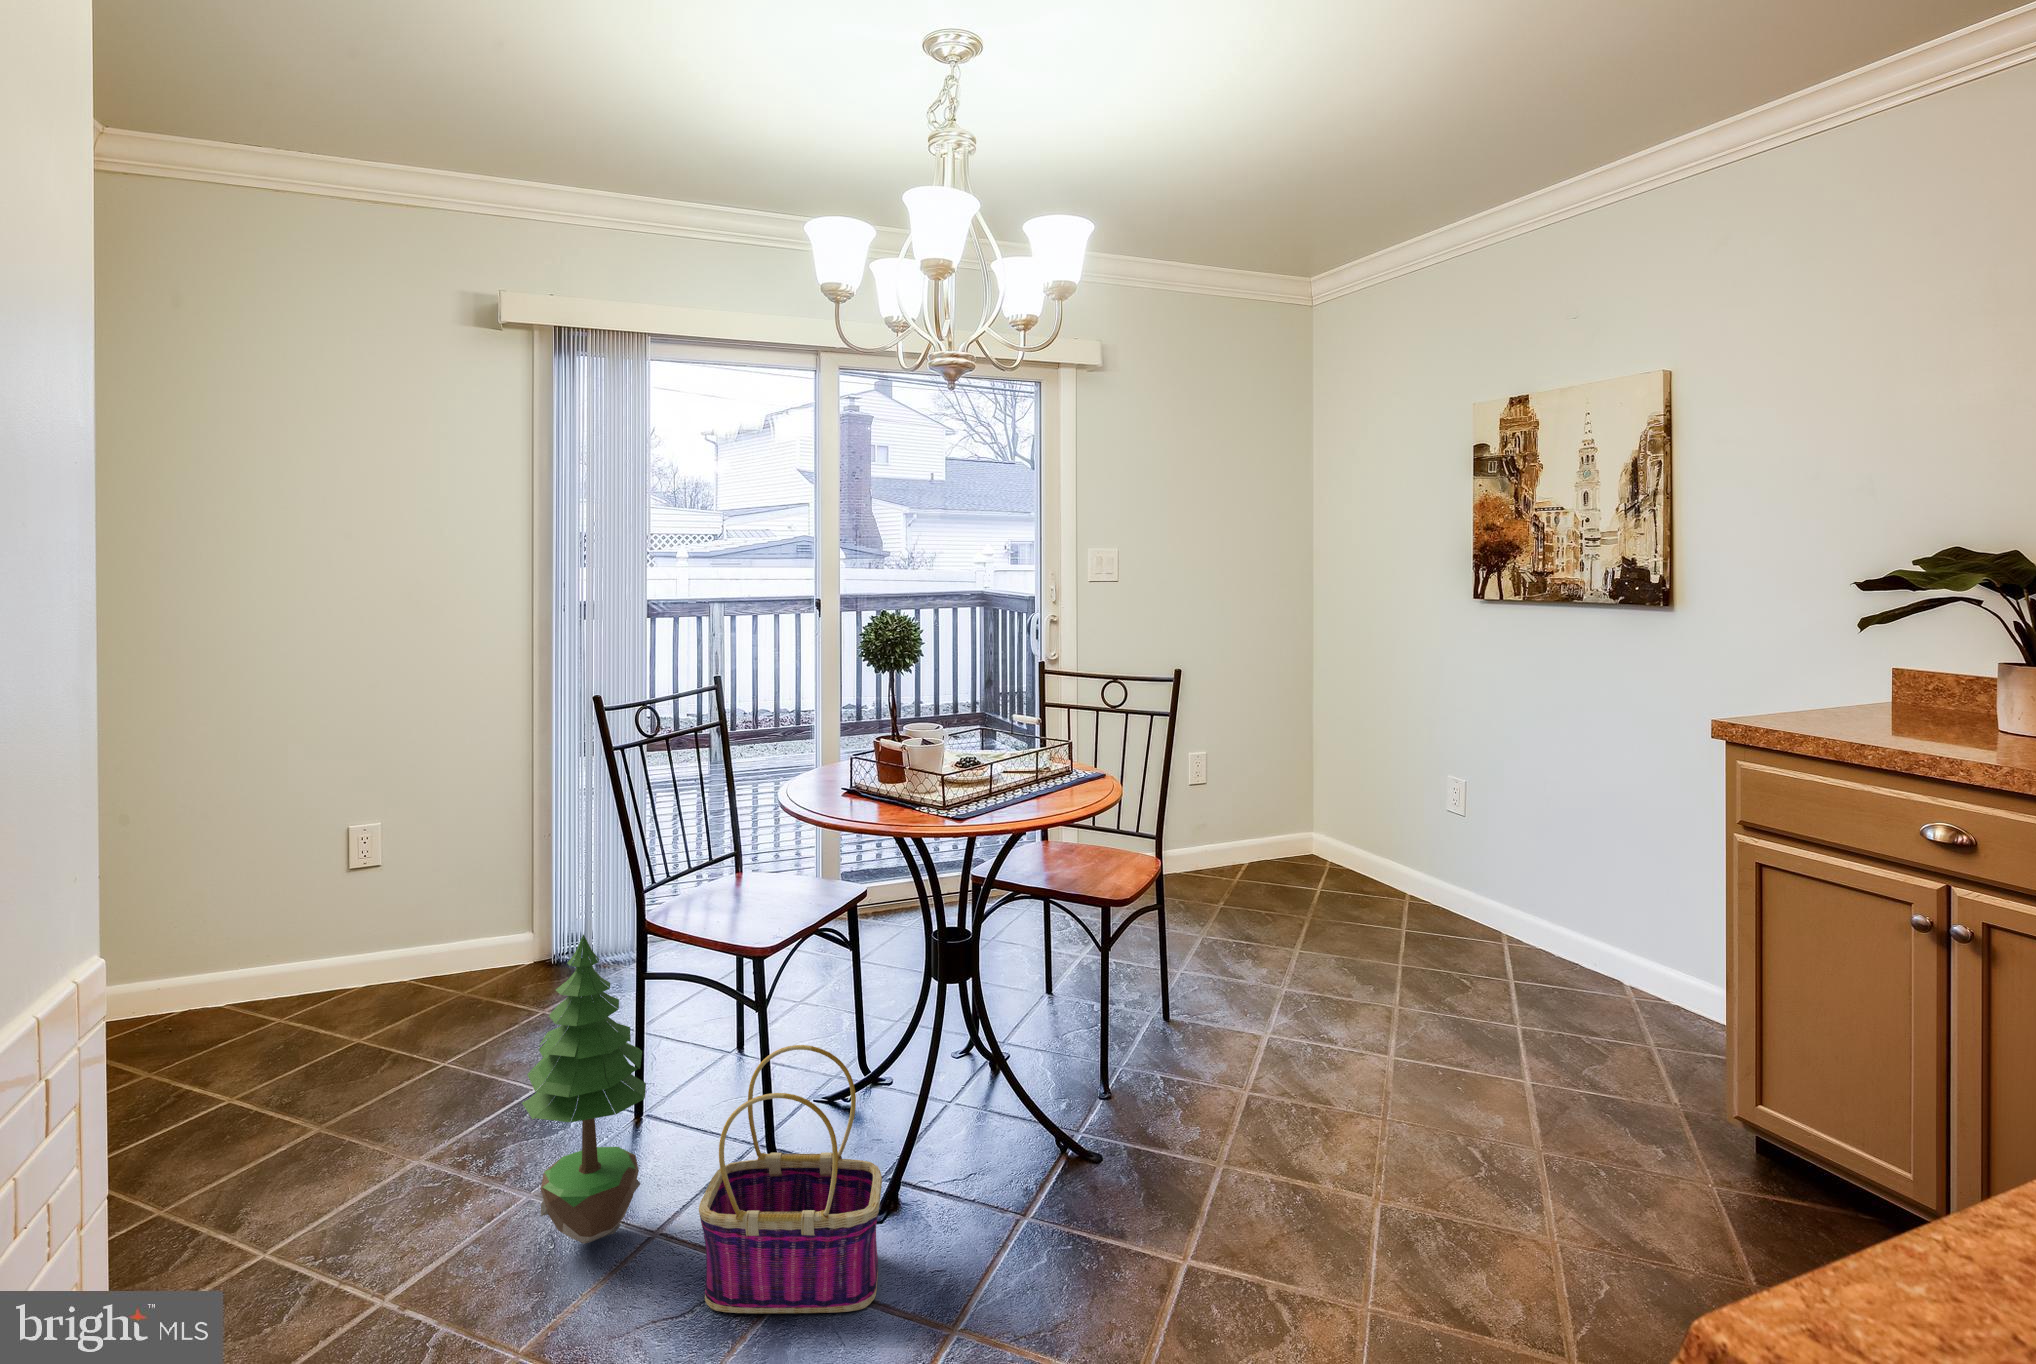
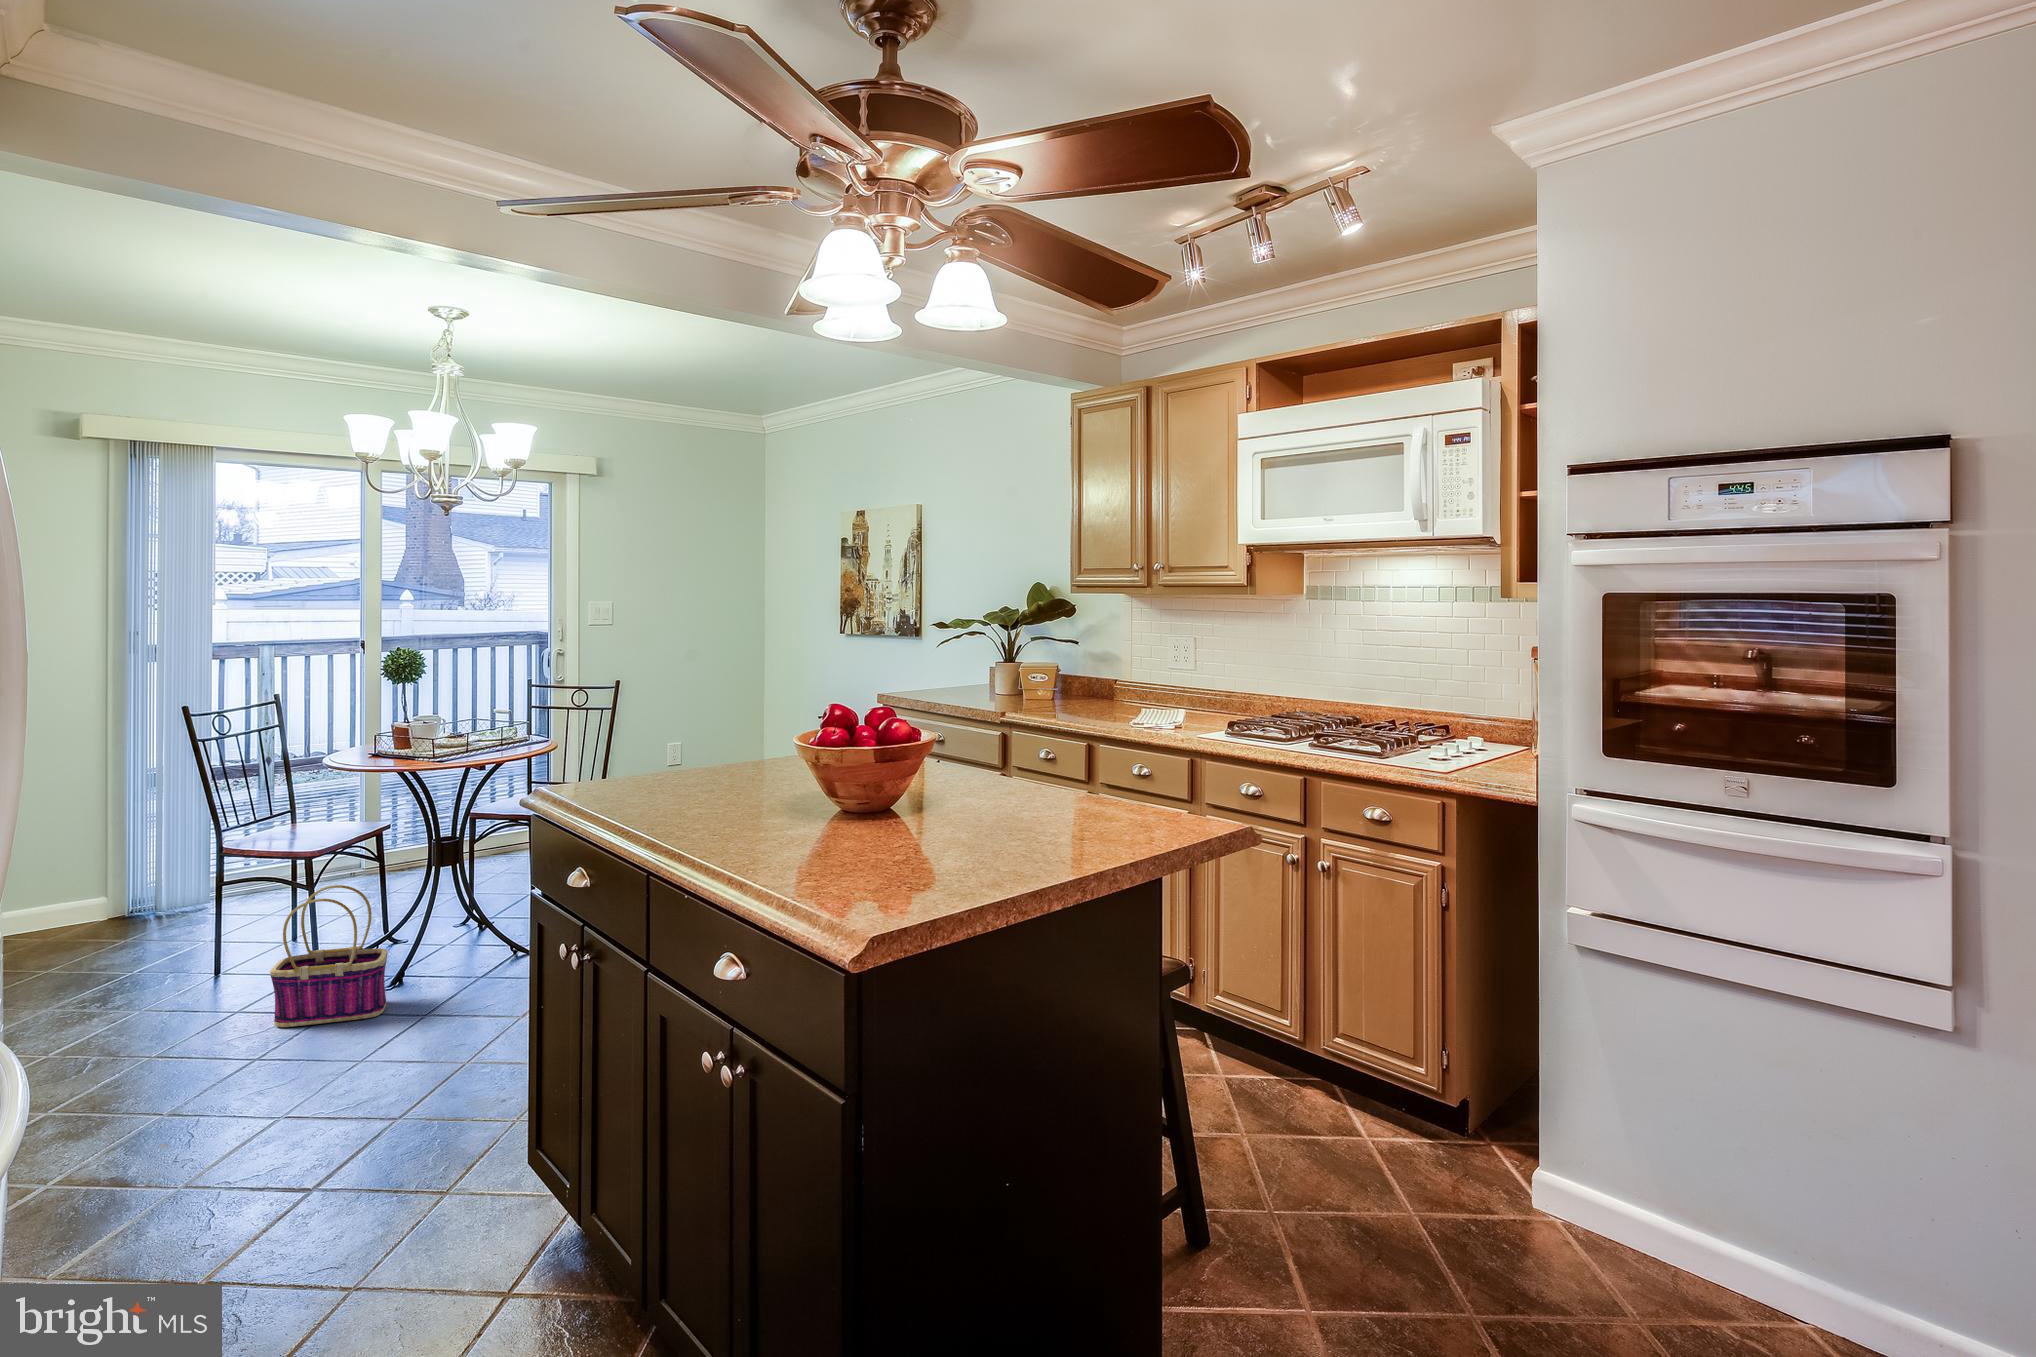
potted tree: present [522,935,646,1244] -> none [146,831,232,1018]

